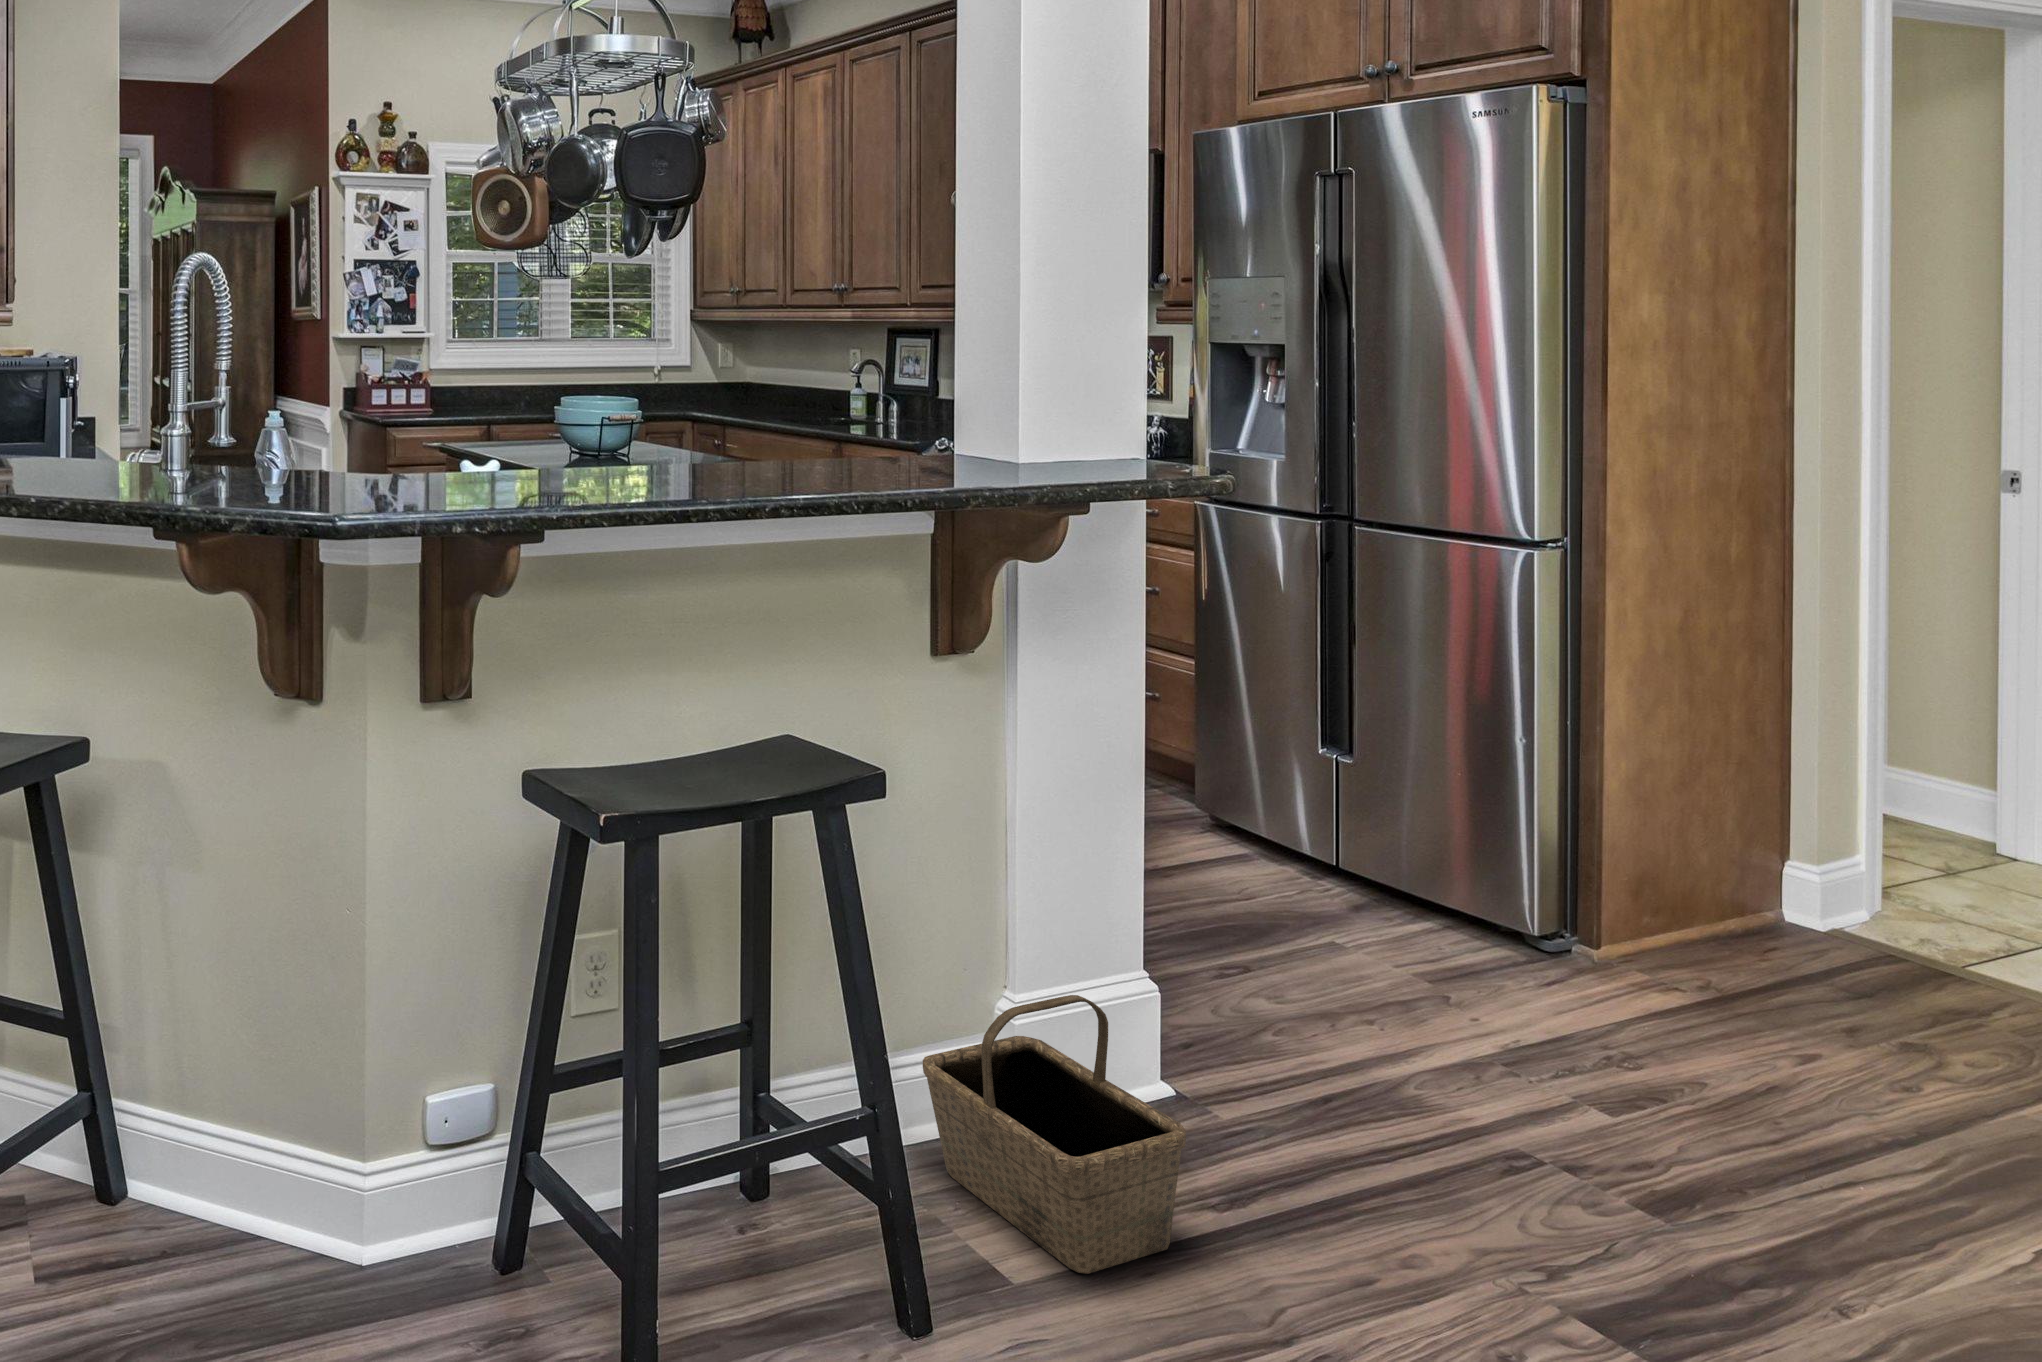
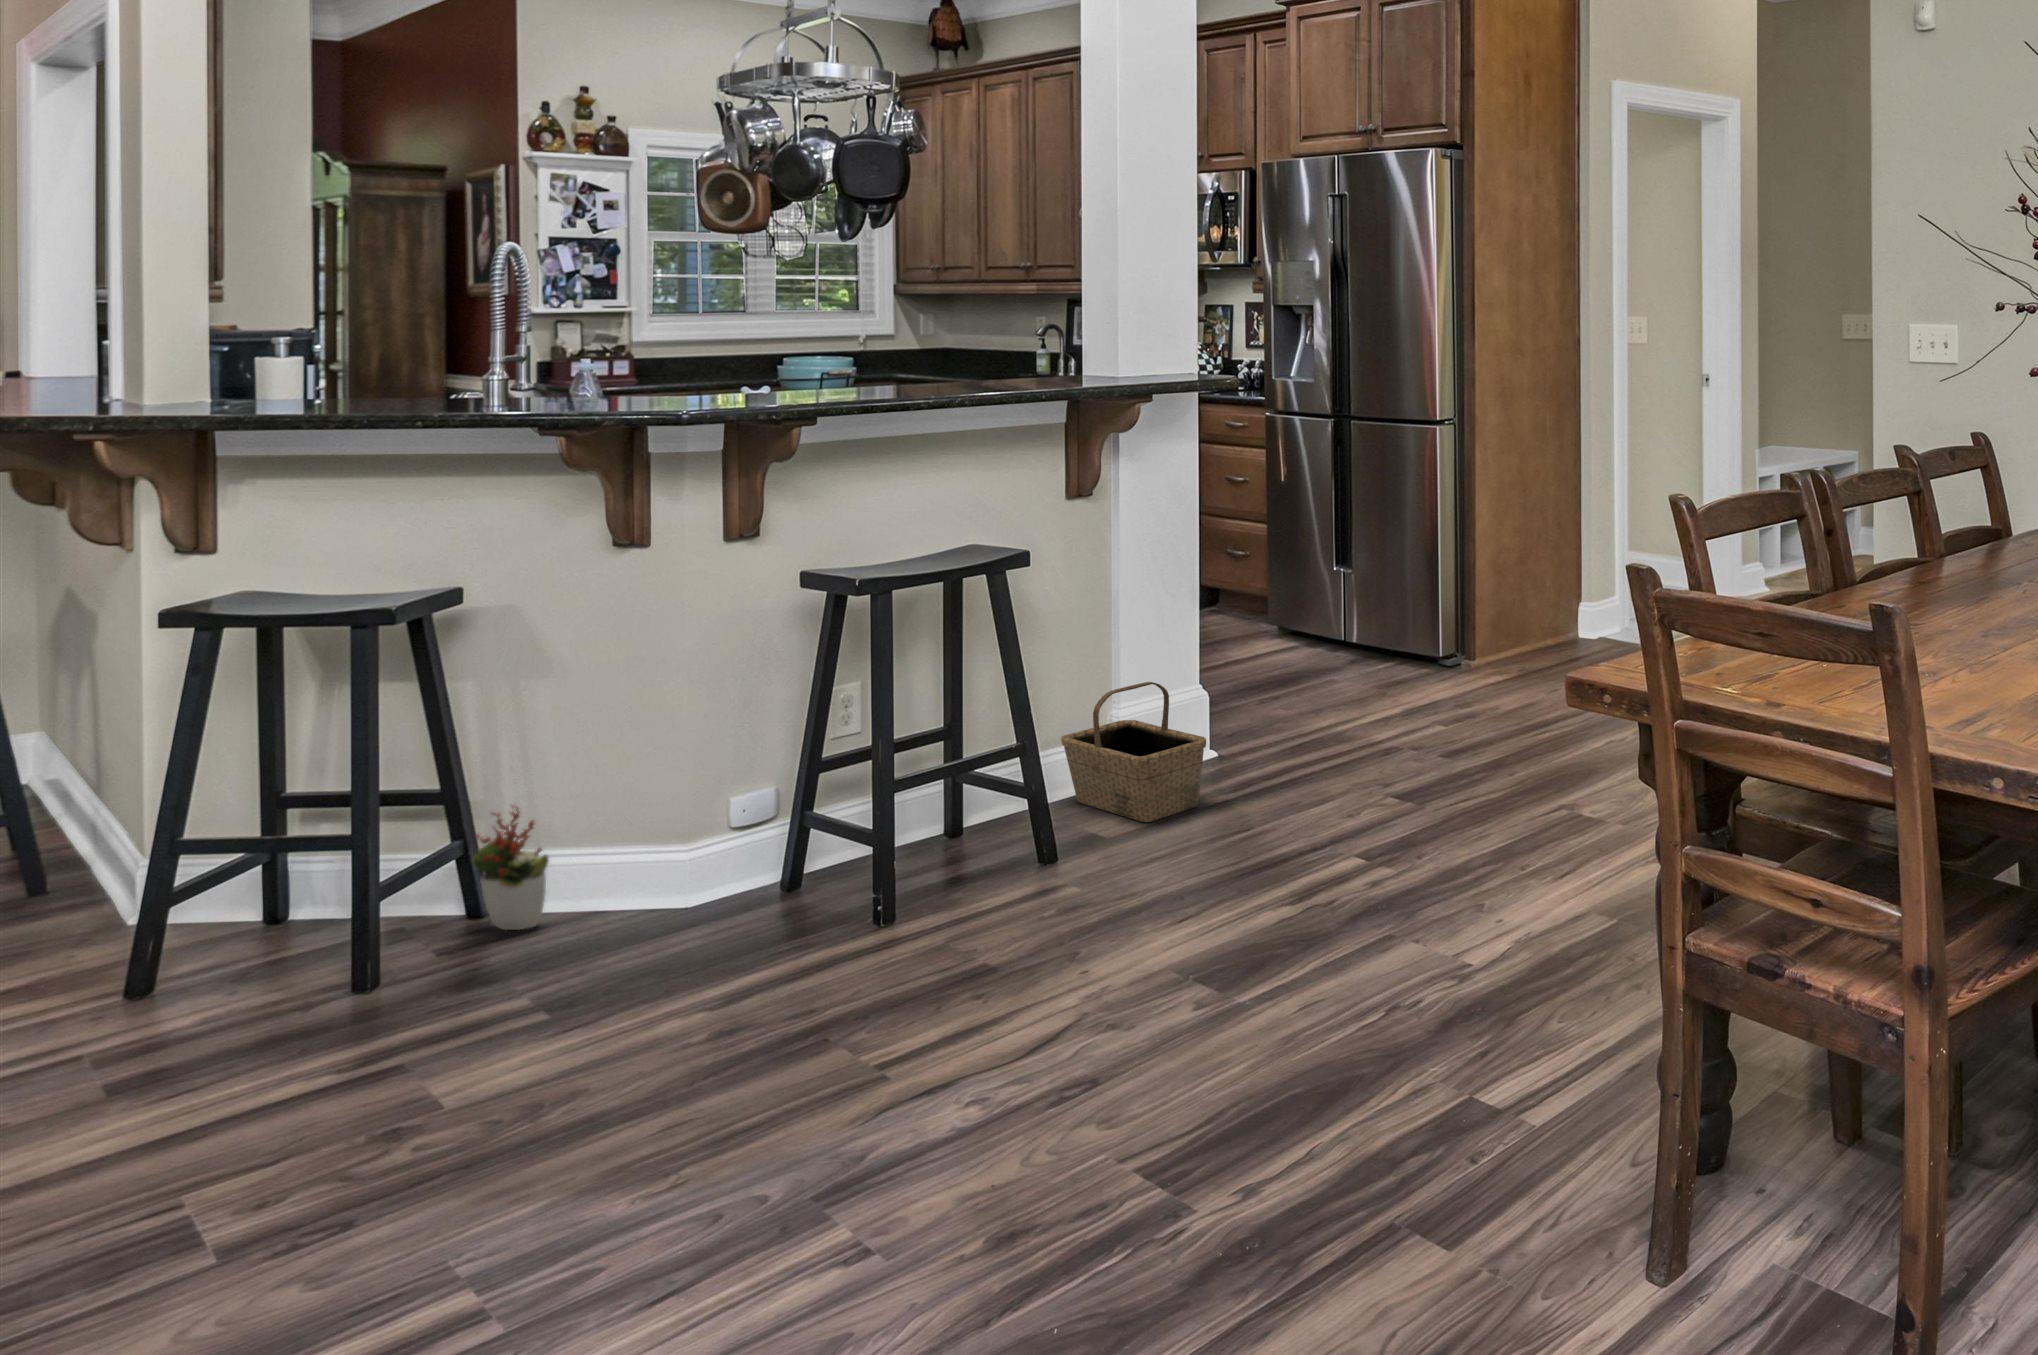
decorative plant: none [78,1073,173,1276] -> present [472,807,549,930]

